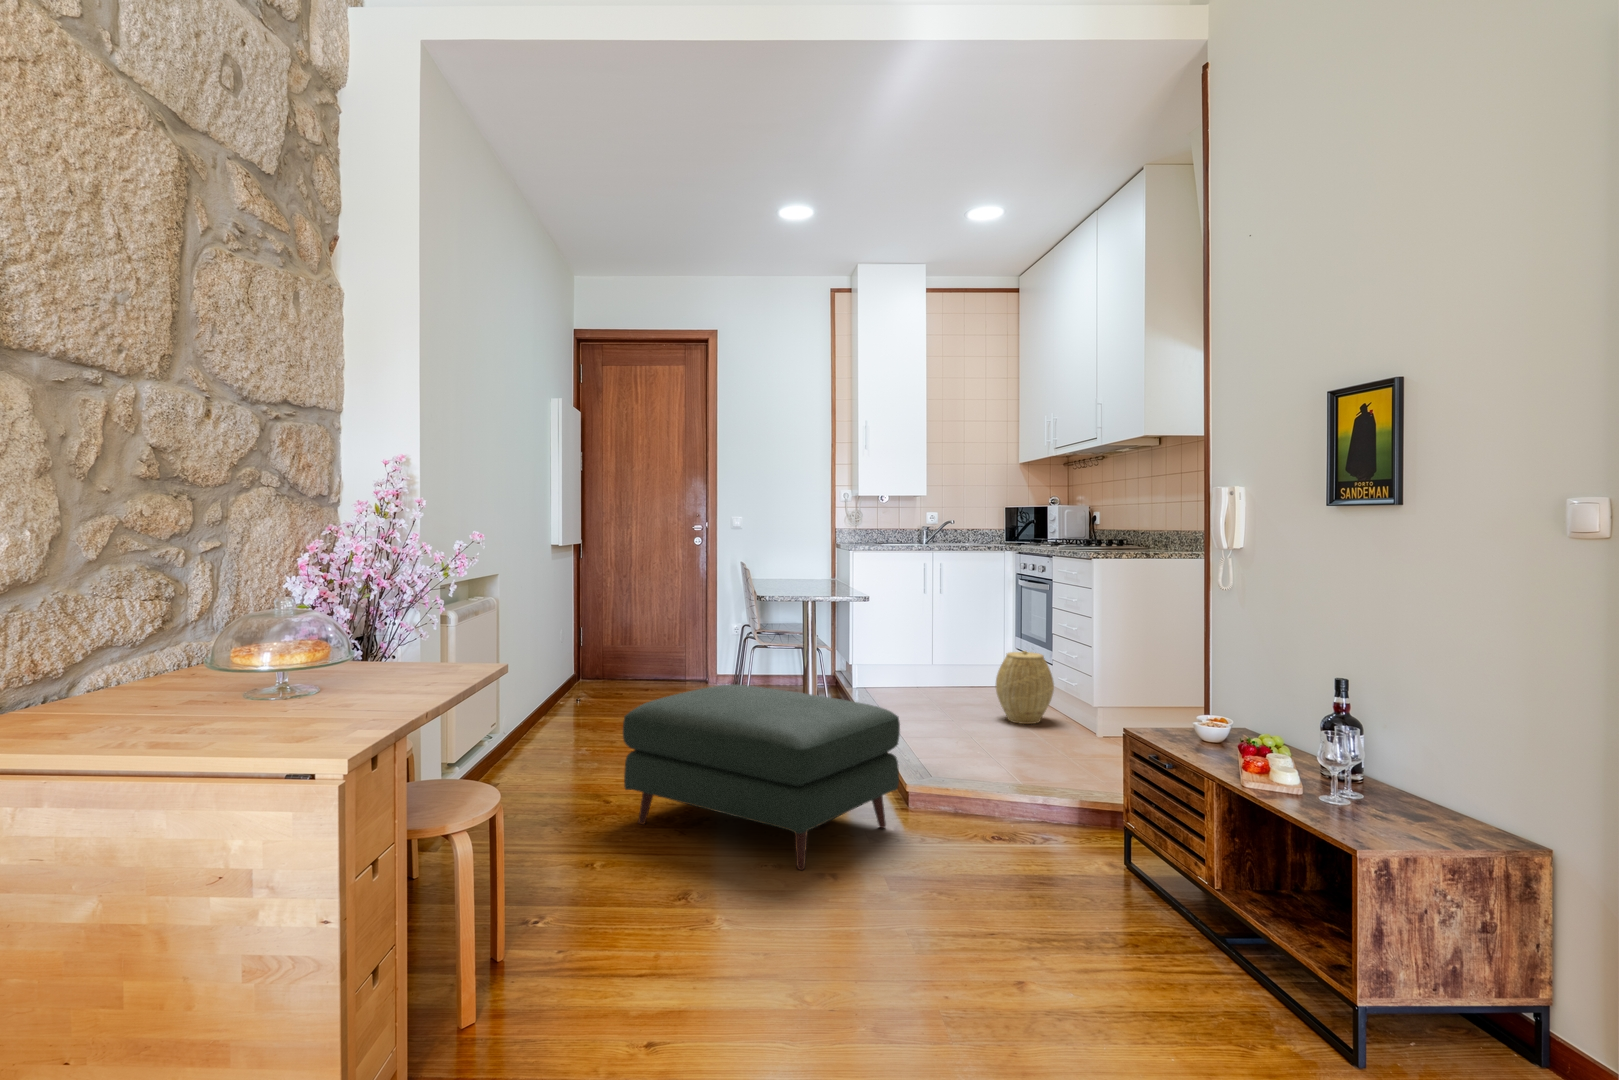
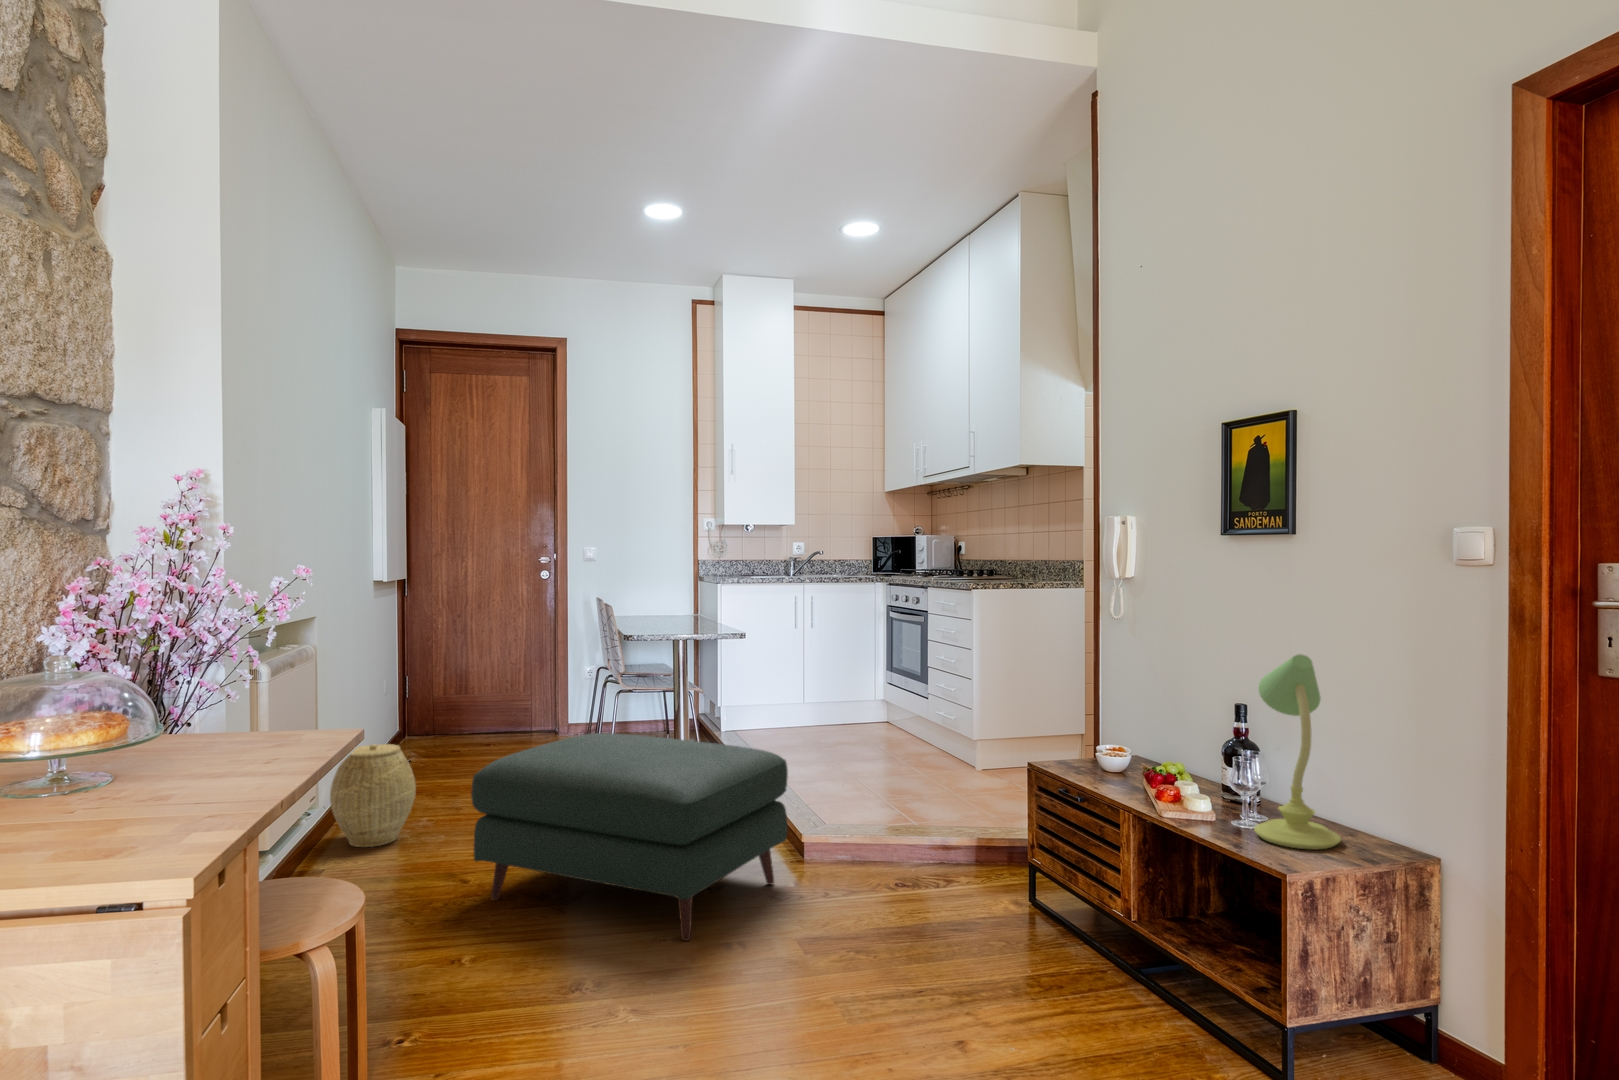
table lamp: none [1328,637,1415,824] -> present [1254,654,1341,849]
woven basket: present [996,651,1054,724] -> present [330,744,416,847]

